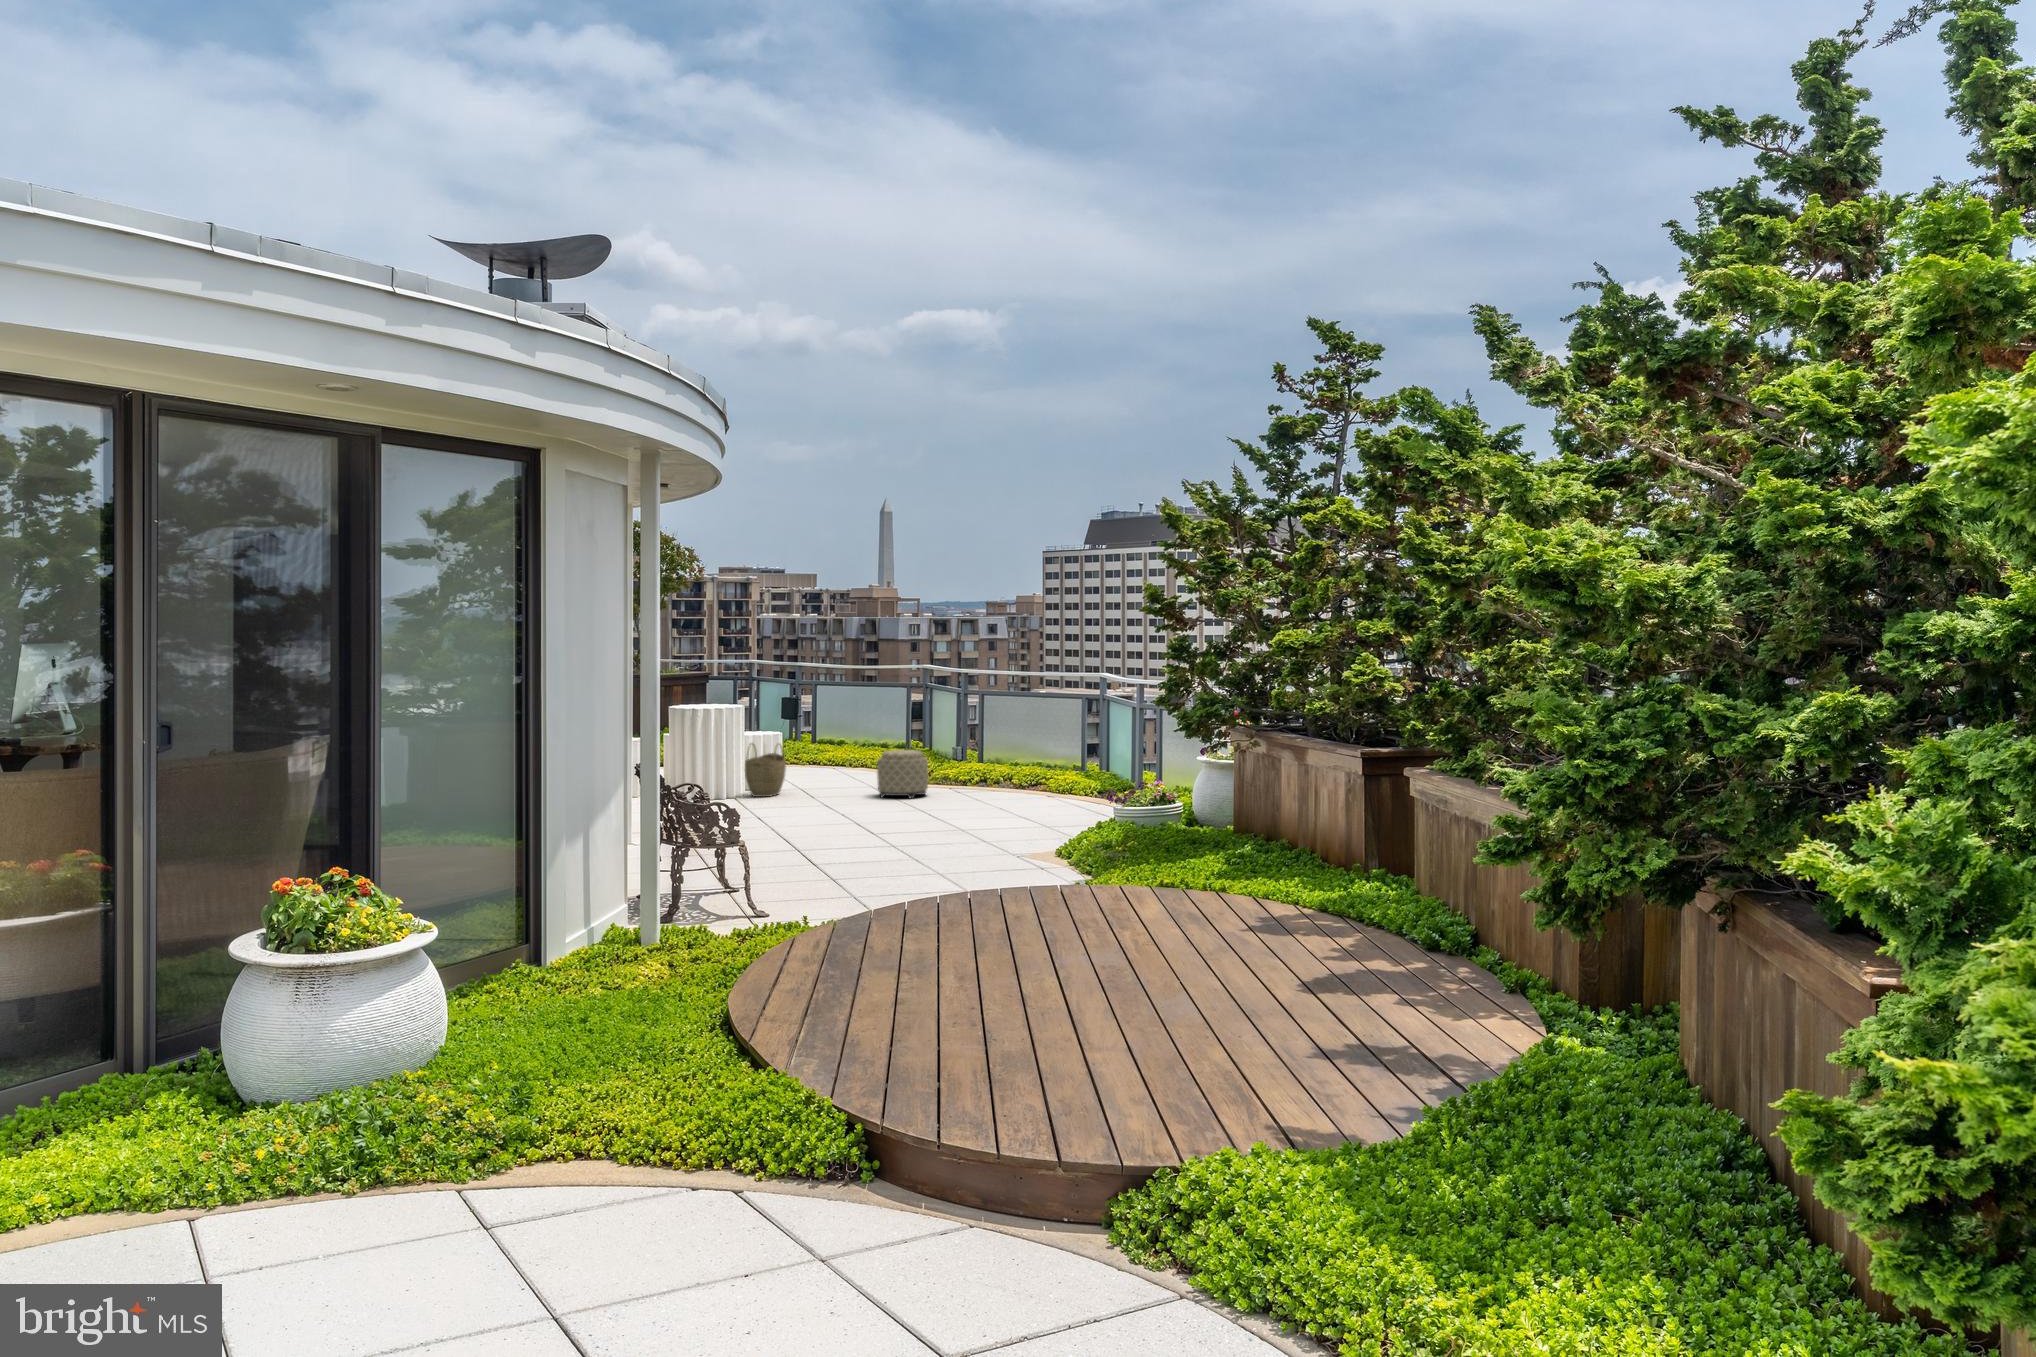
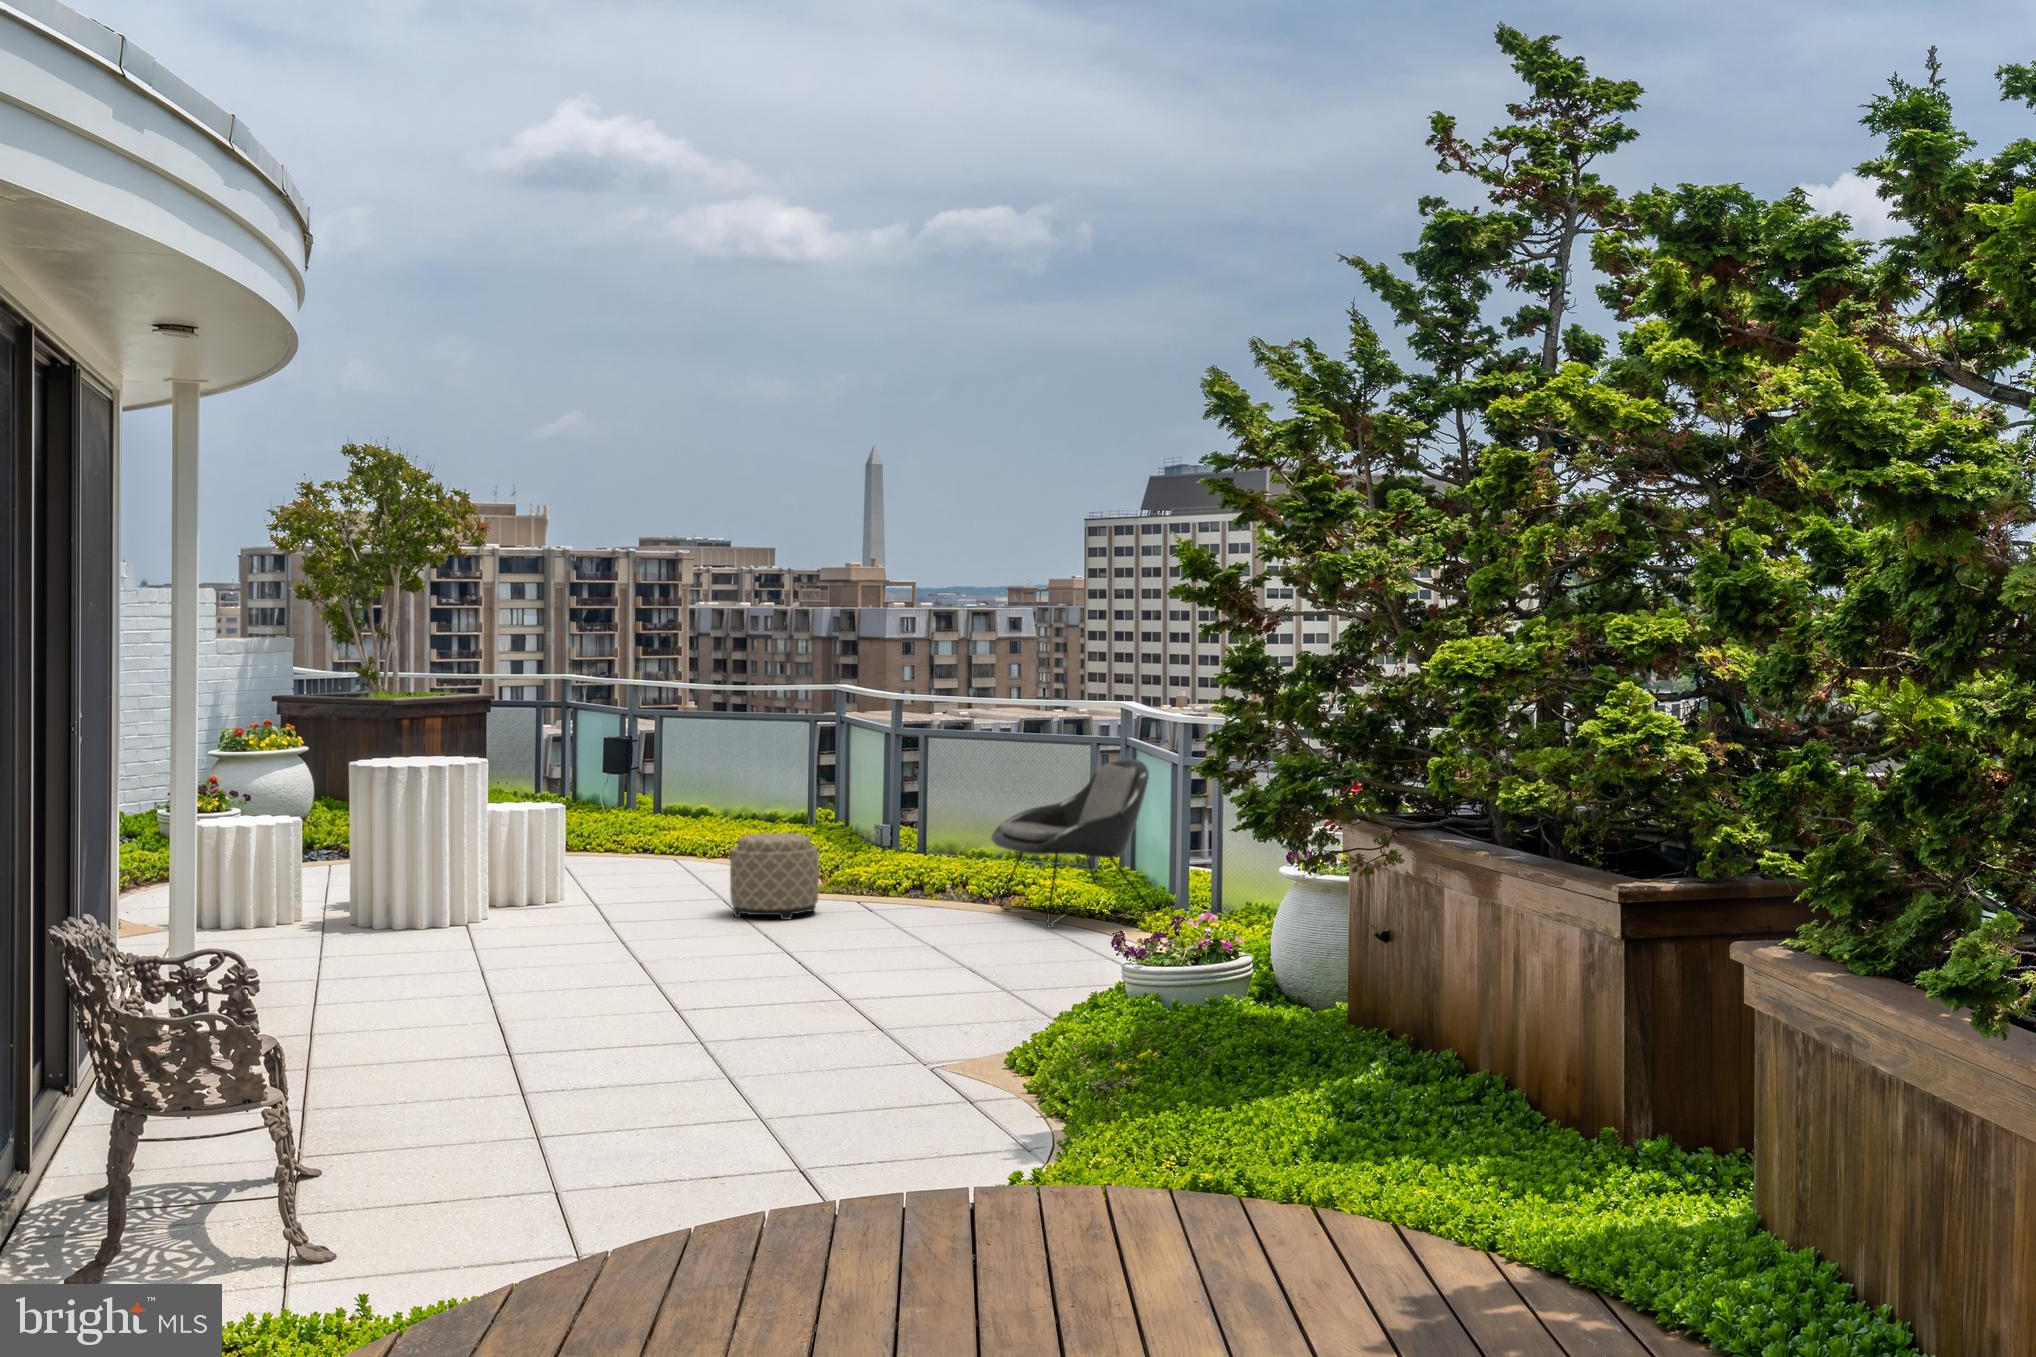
lounge chair: none [1026,705,1120,801] -> present [991,759,1149,928]
woven basket: present [745,744,786,797] -> none [502,818,577,913]

